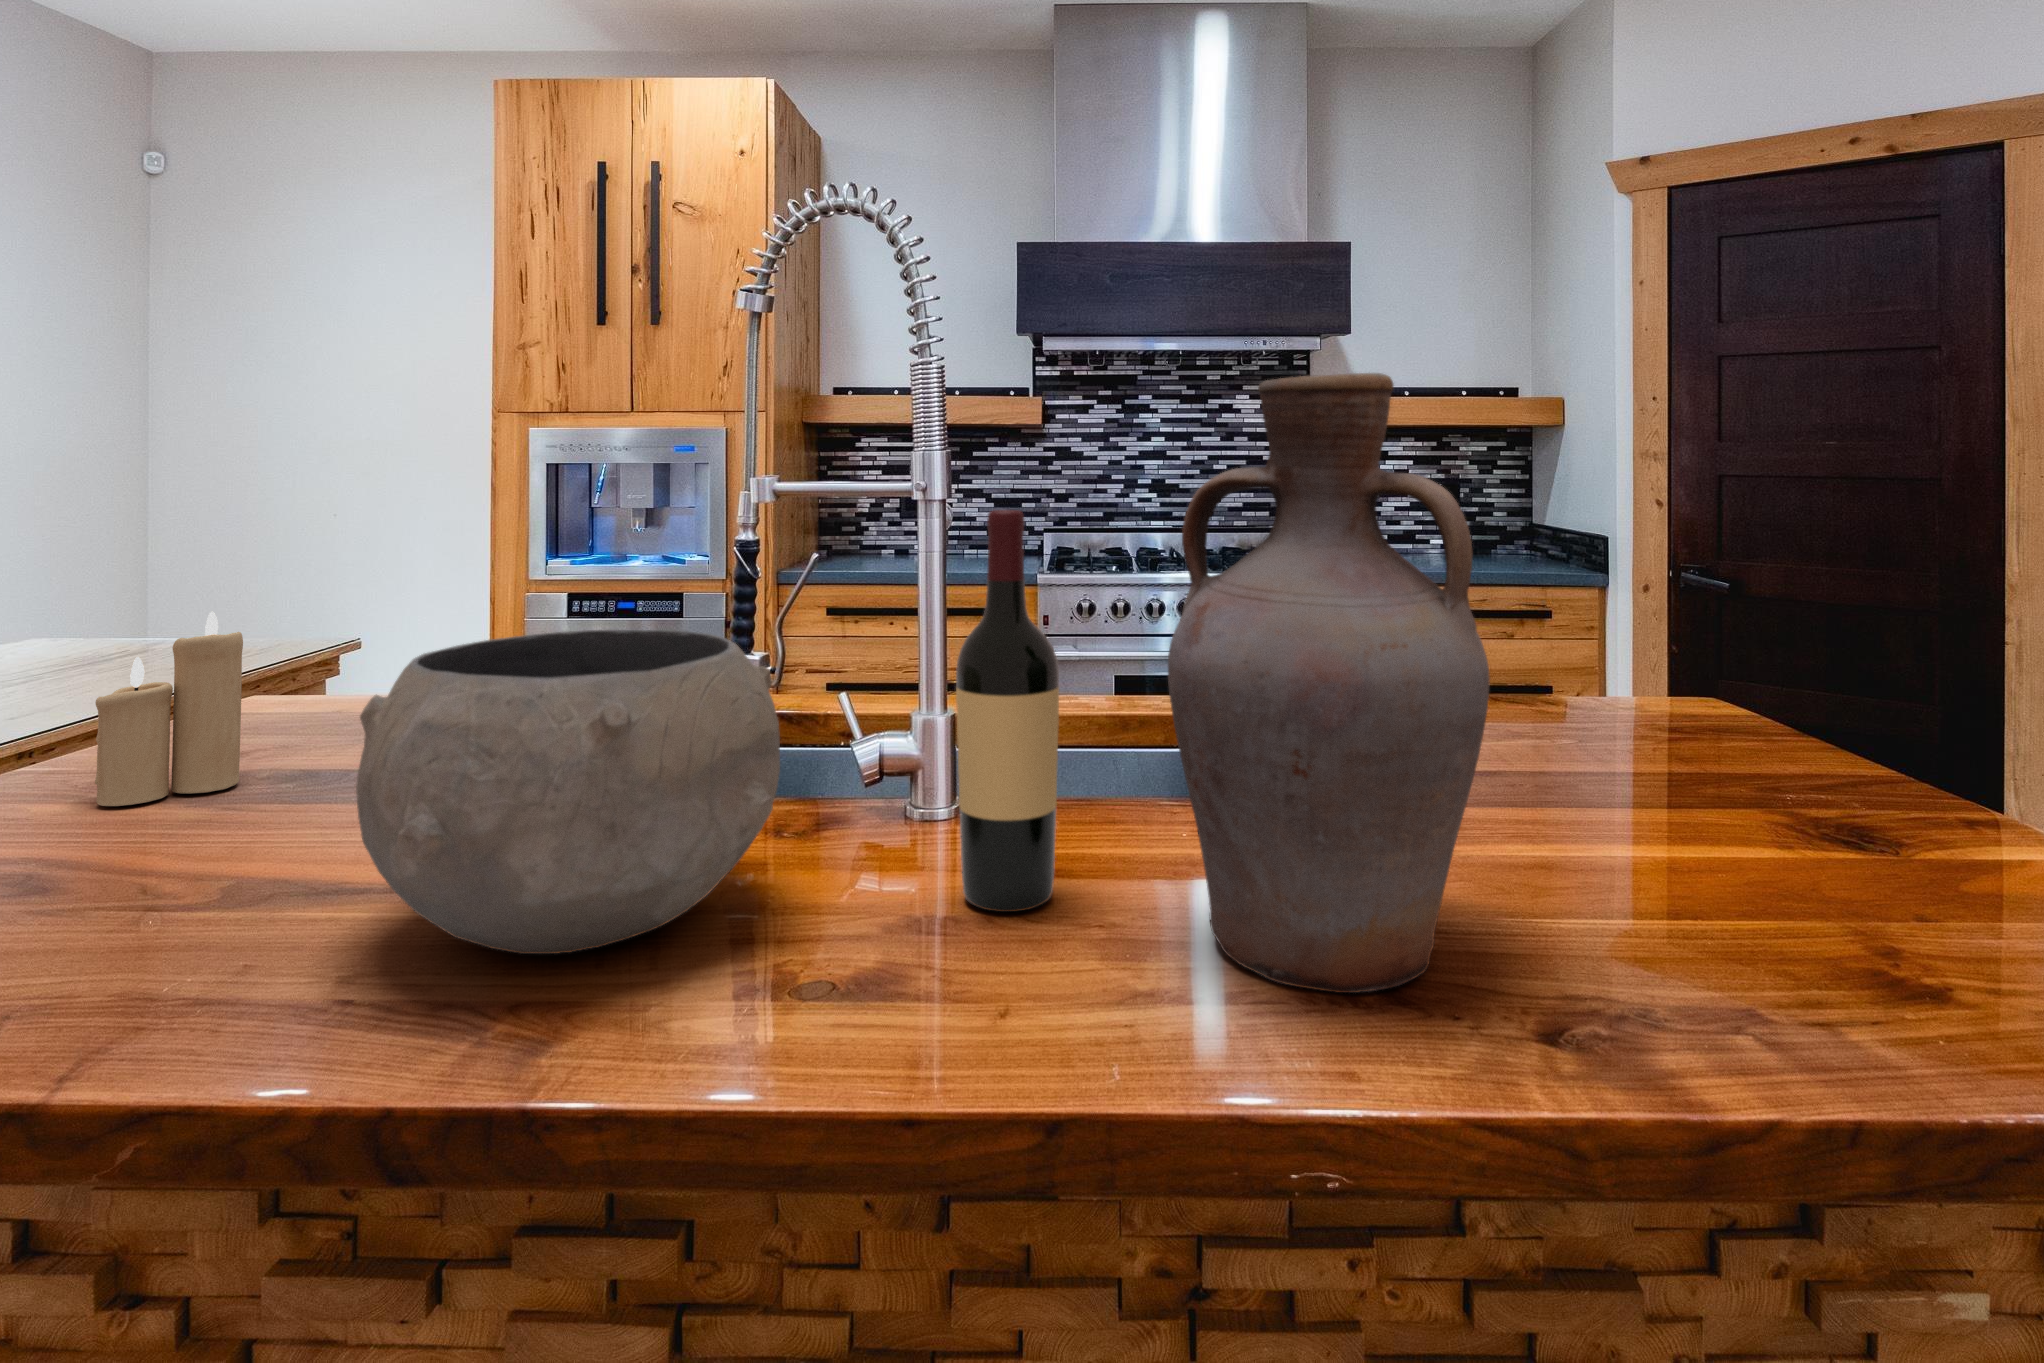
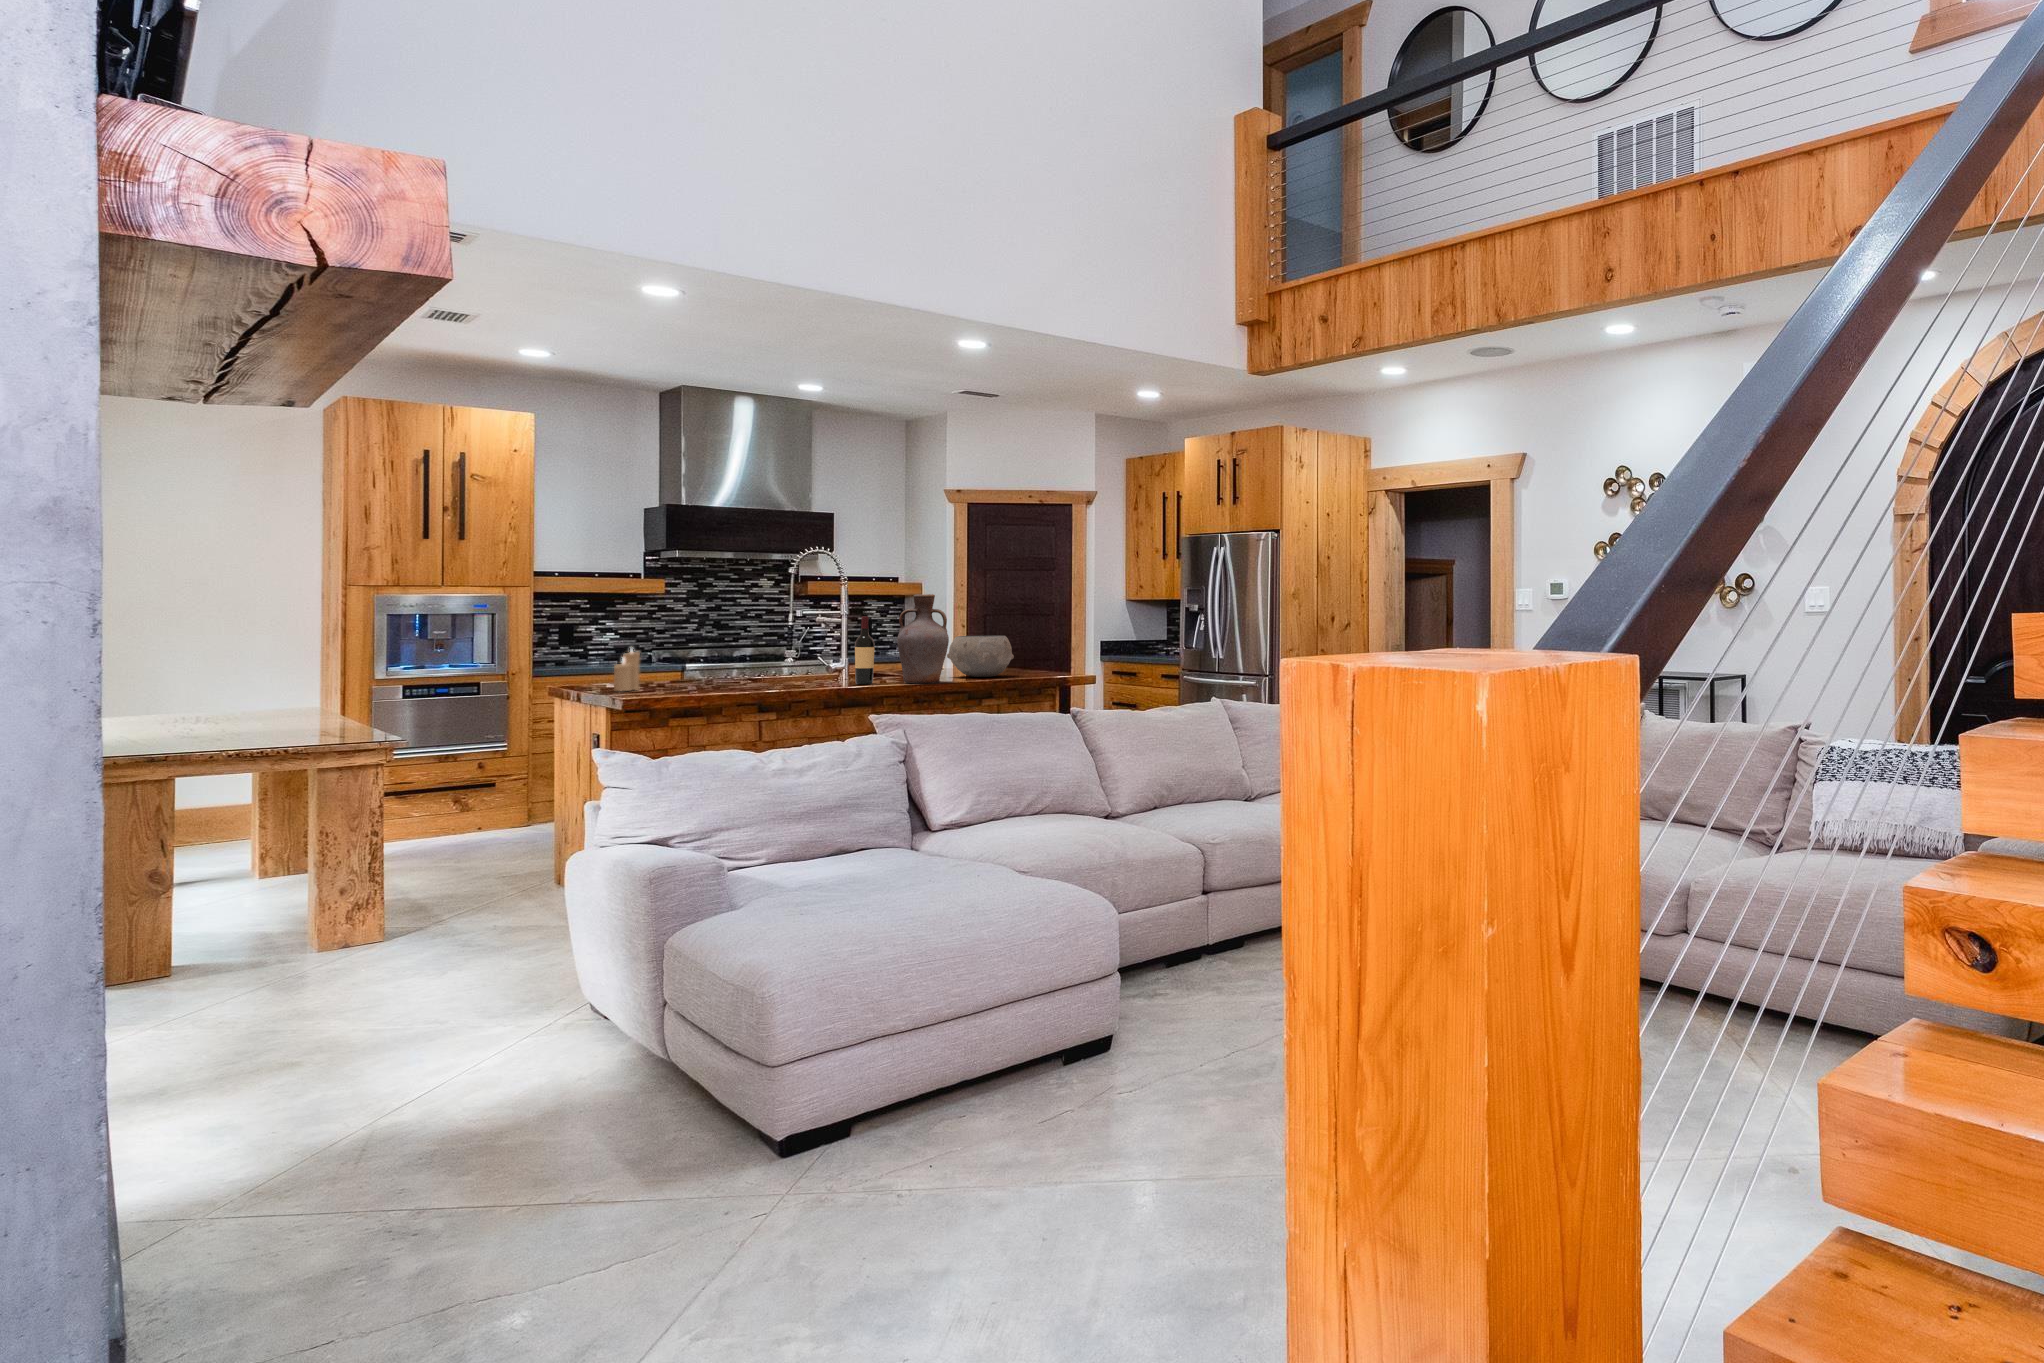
ceramic bowl: present [356,630,780,954] -> present [947,635,1014,677]

